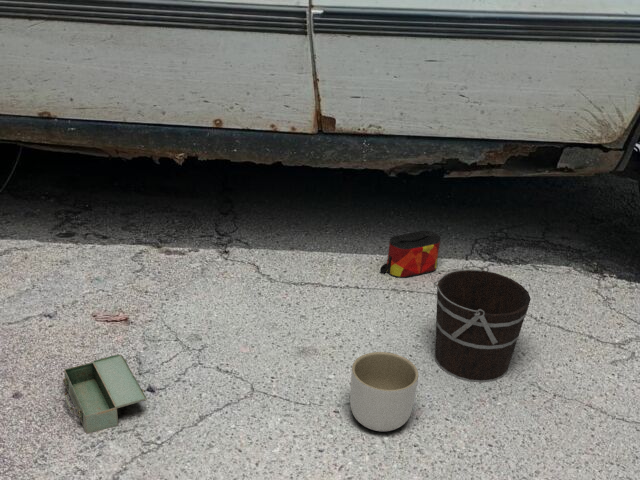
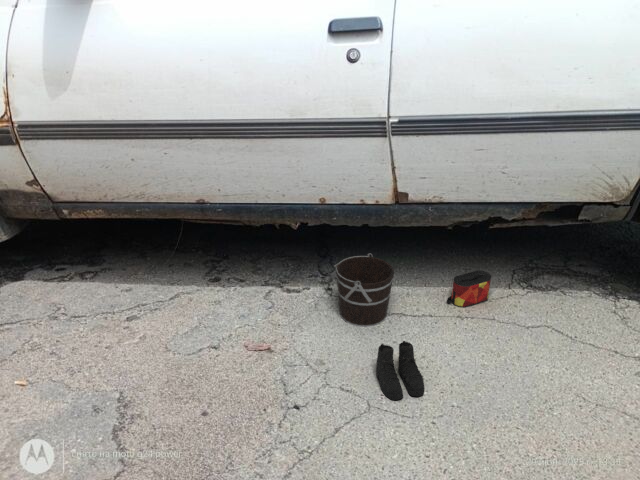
bucket: present [434,266,531,383] -> present [335,254,394,327]
boots: none [269,308,331,384] -> present [376,341,424,400]
planter: present [350,352,418,432] -> none [445,378,496,438]
toolbox: present [63,354,146,434] -> none [235,382,297,445]

